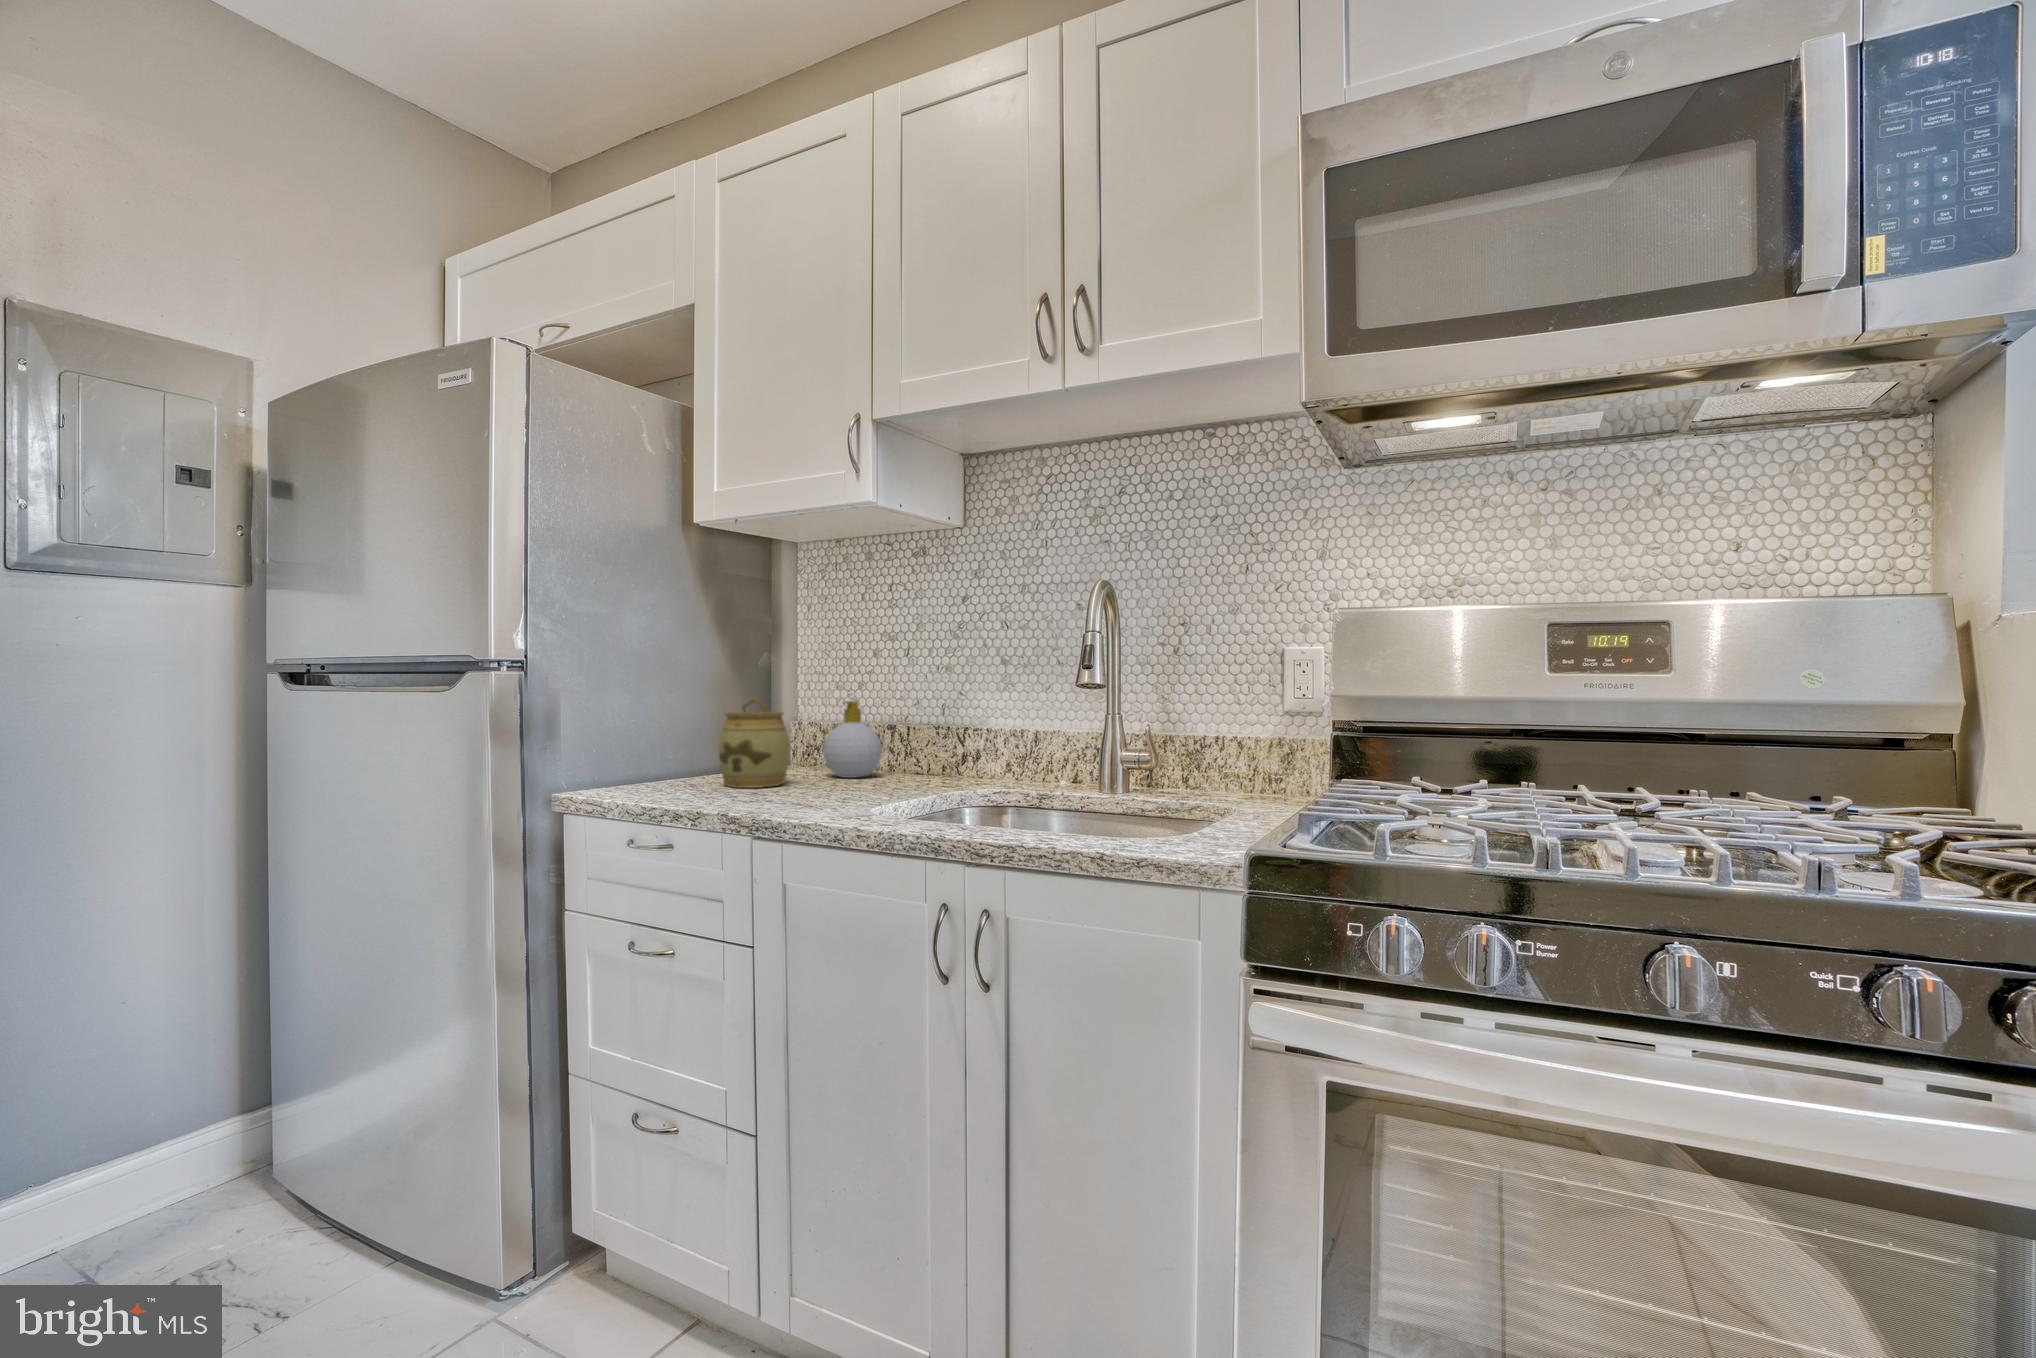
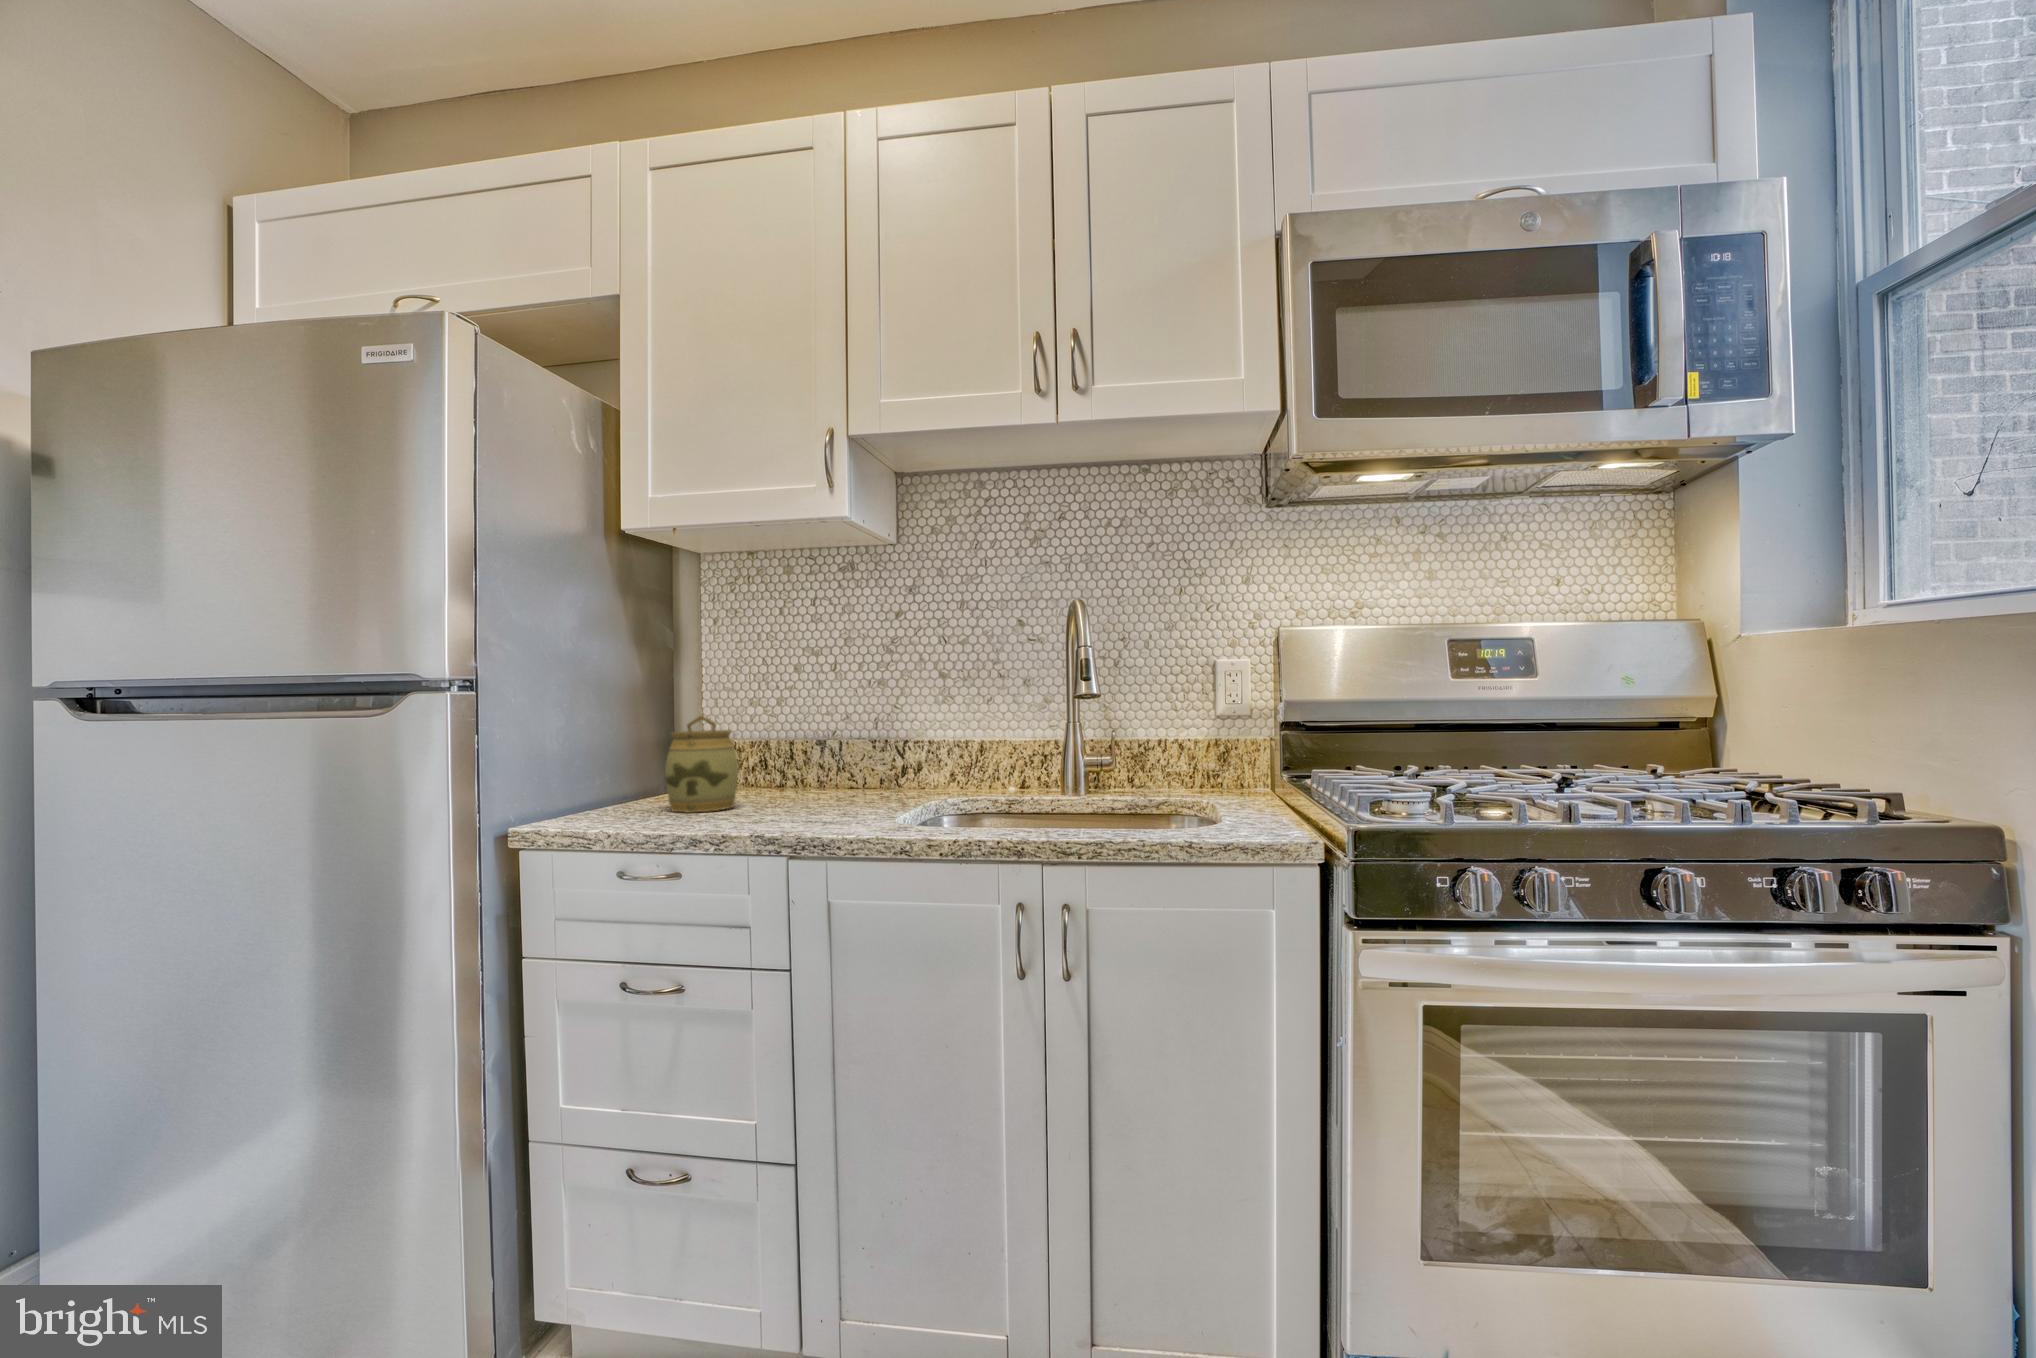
soap bottle: present [824,701,882,778] -> none [753,718,815,797]

